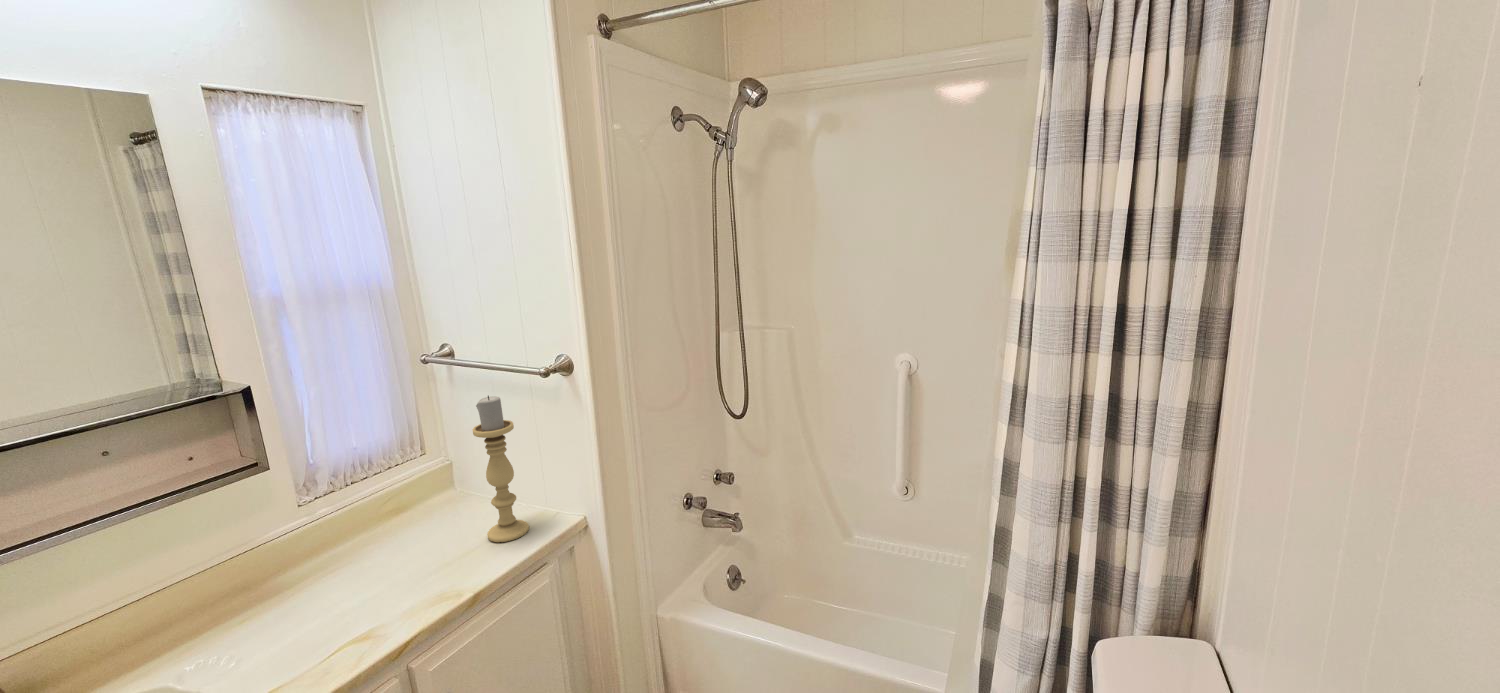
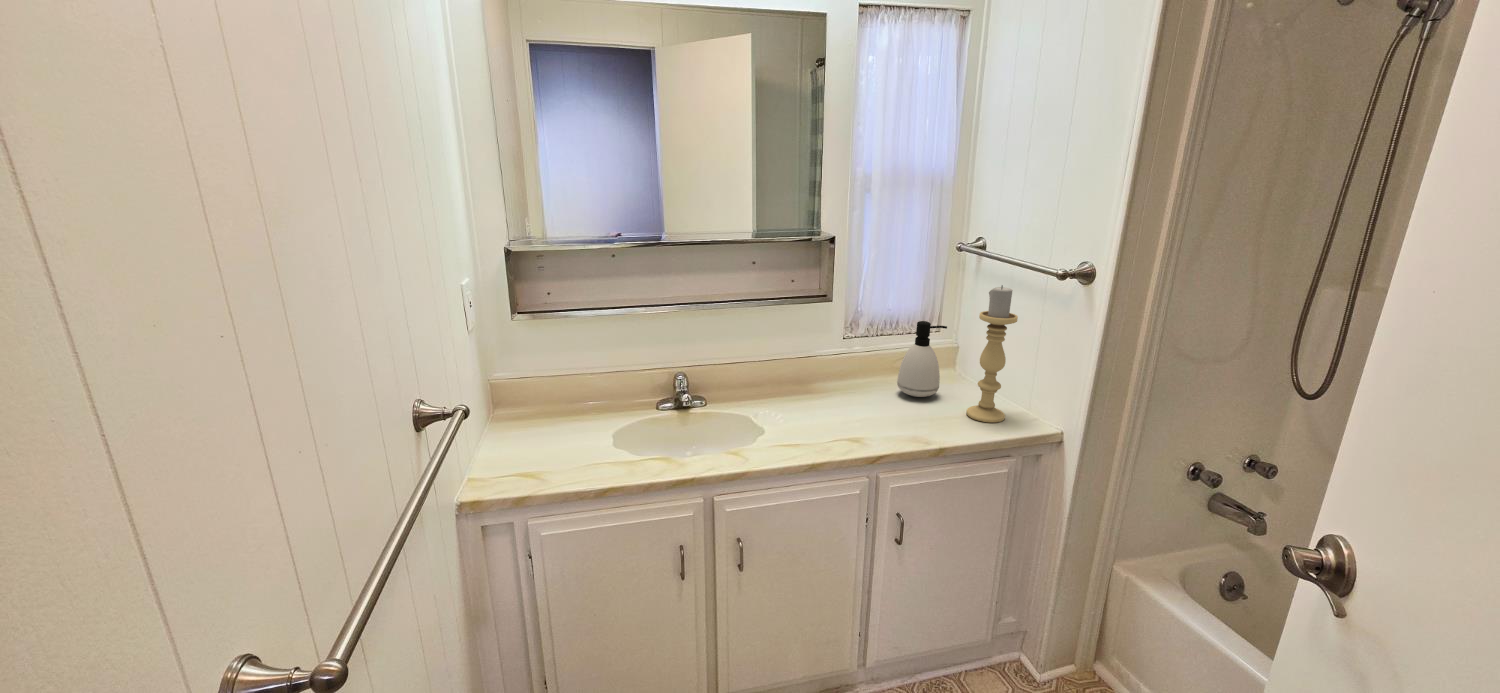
soap dispenser: none [392,451,447,544] -> present [897,321,947,397]

